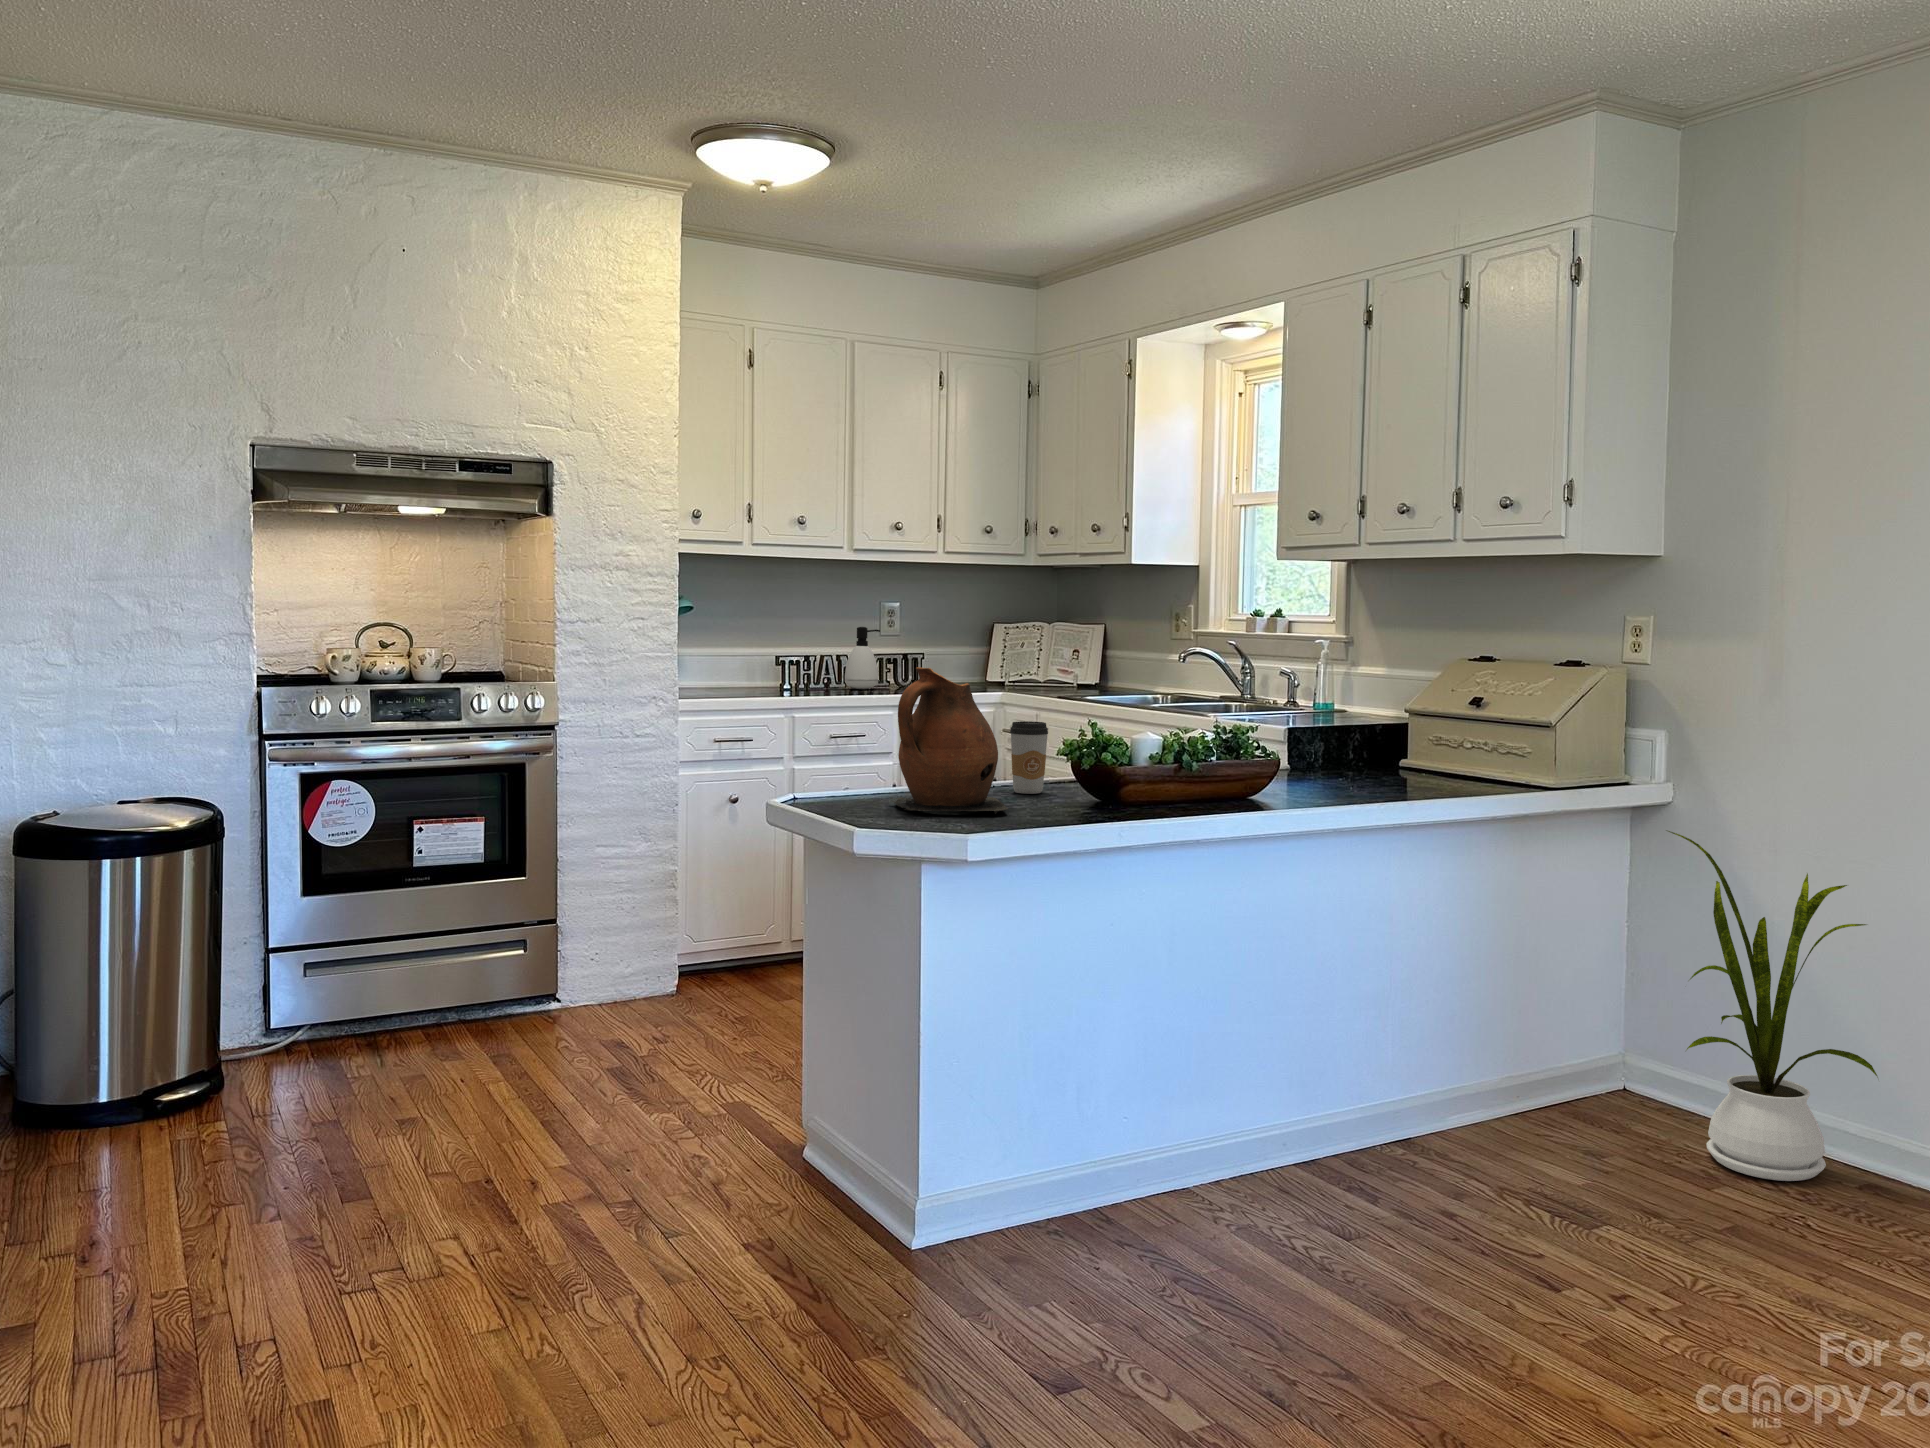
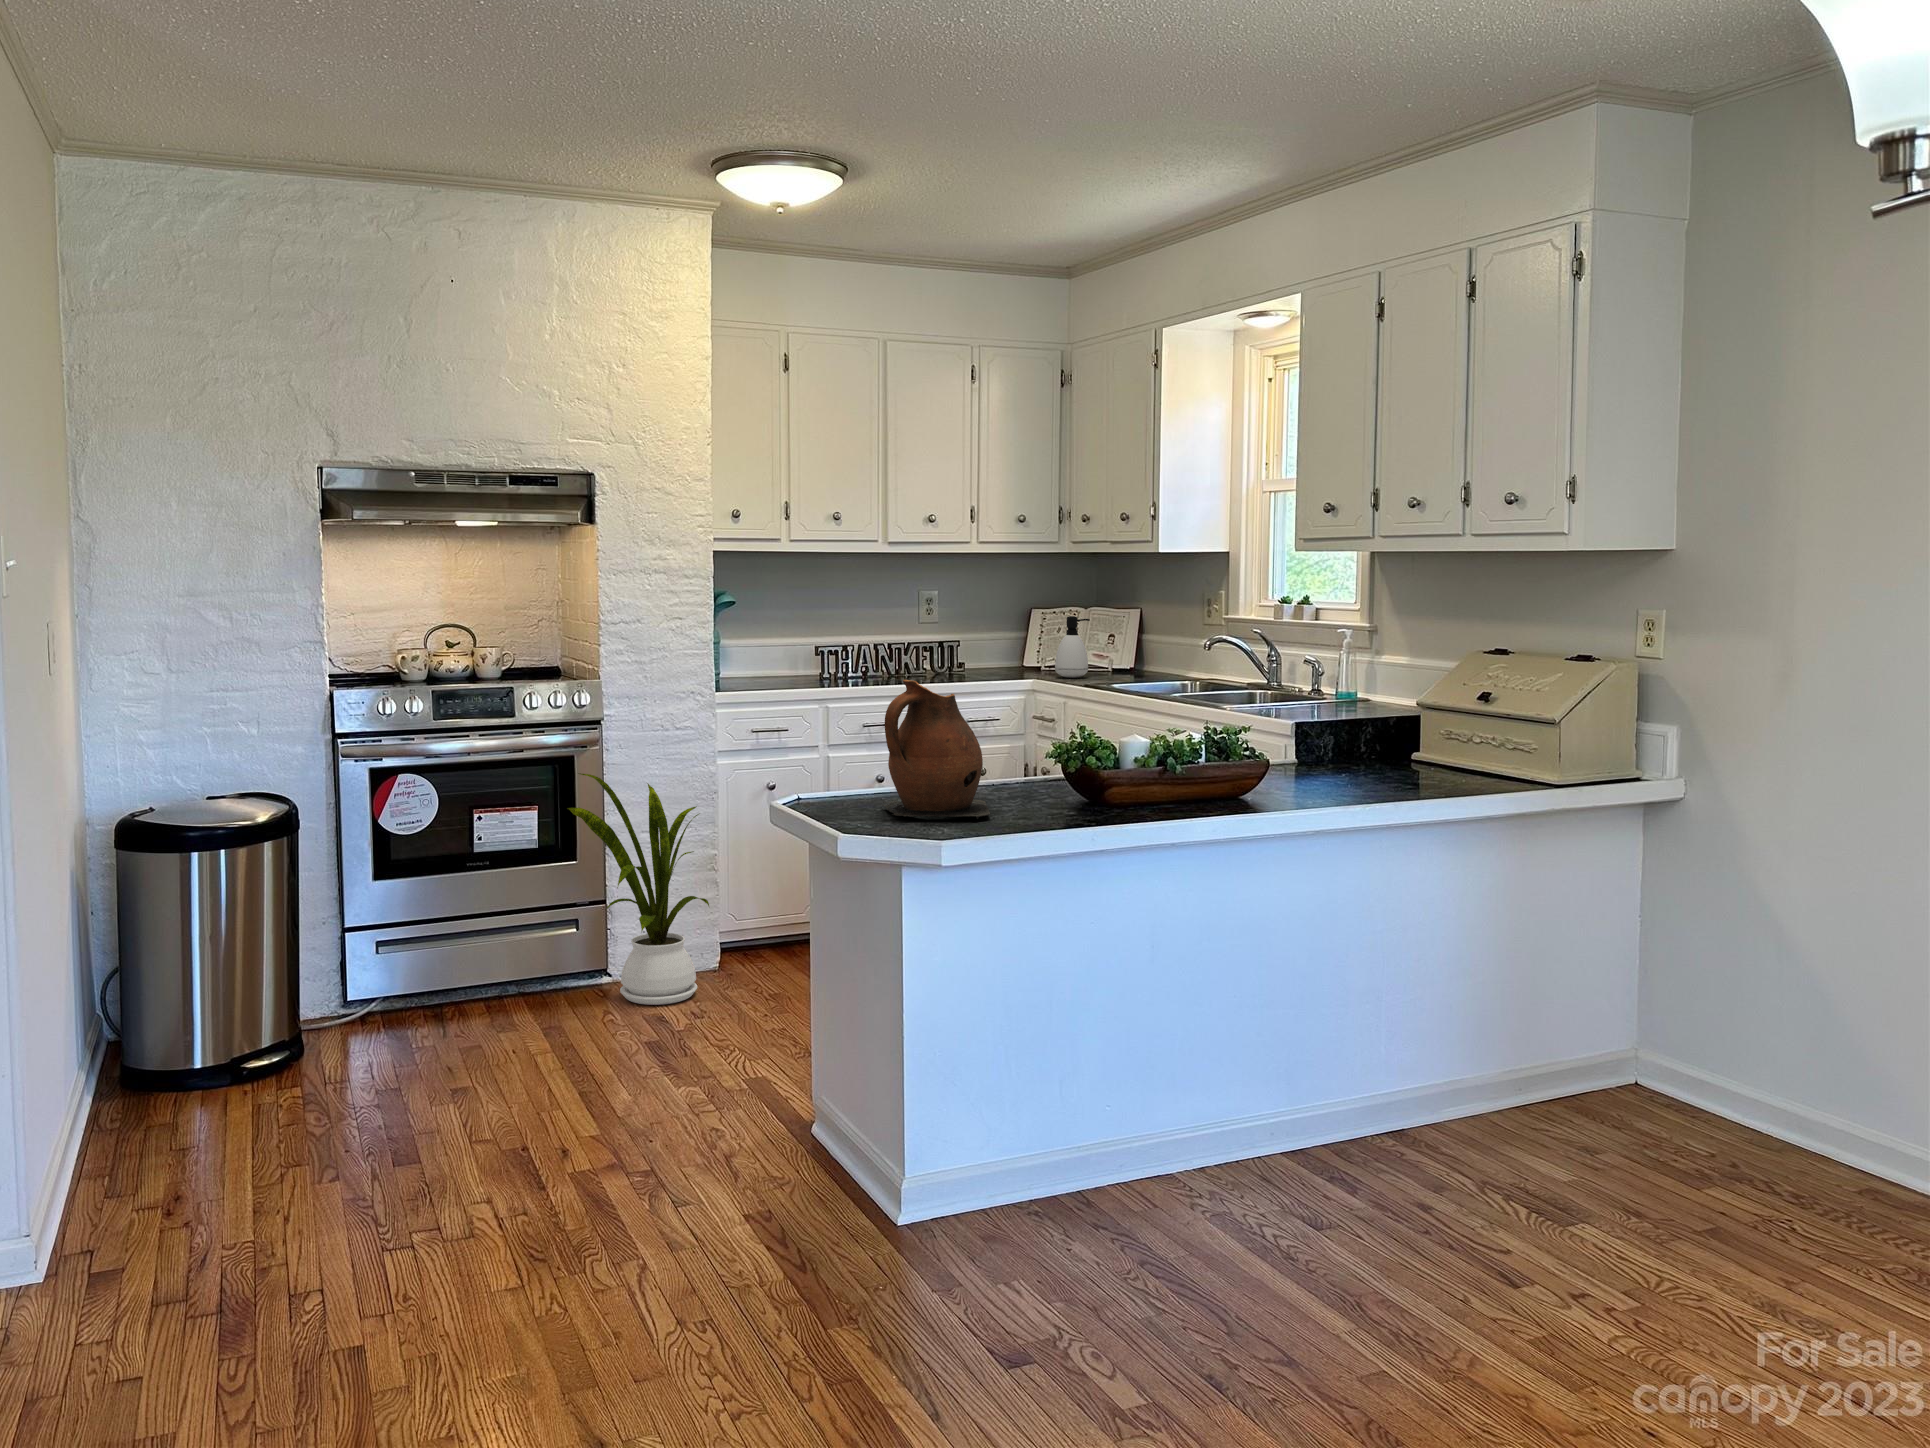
soap dispenser: present [845,627,880,689] -> present [1055,616,1090,678]
coffee cup: present [1010,721,1048,794] -> none [1003,725,1040,795]
house plant: present [1666,830,1877,1181] -> present [568,773,709,1005]

